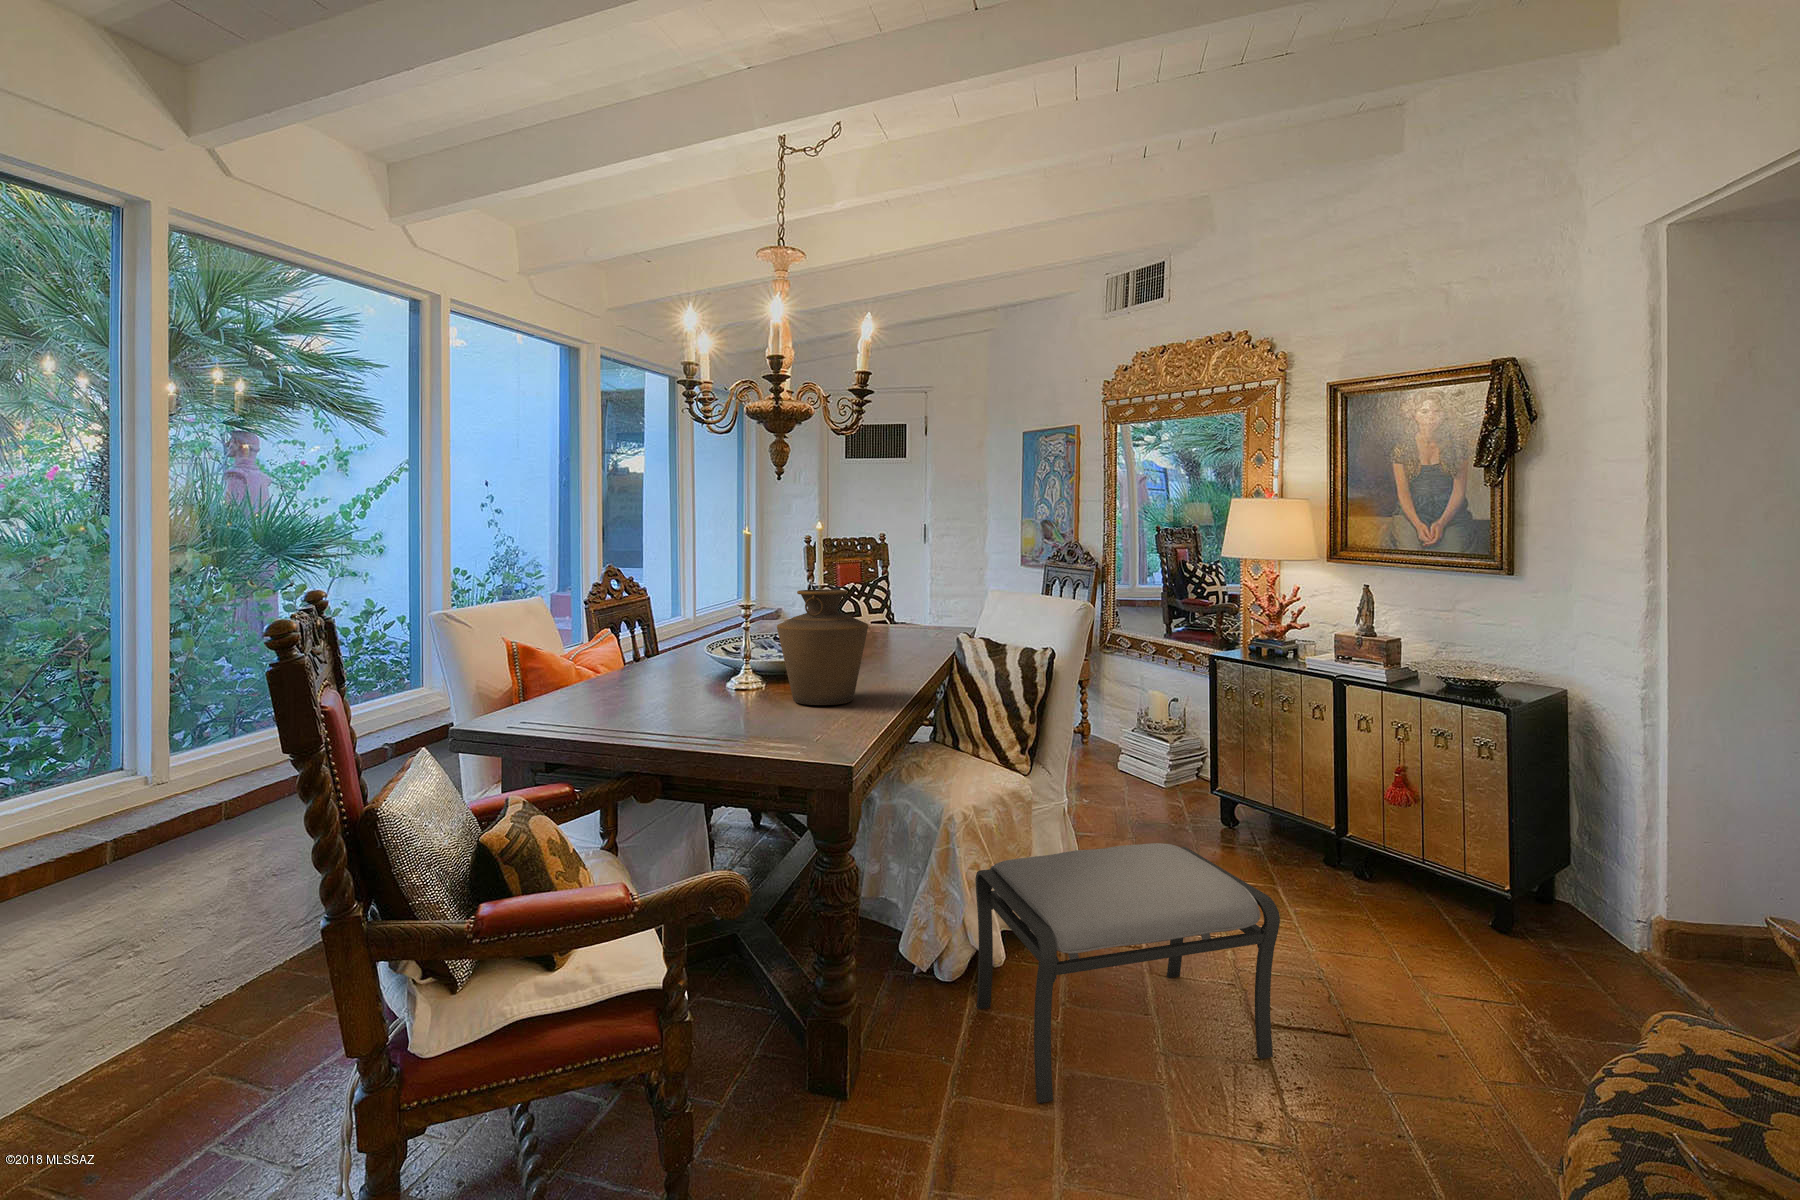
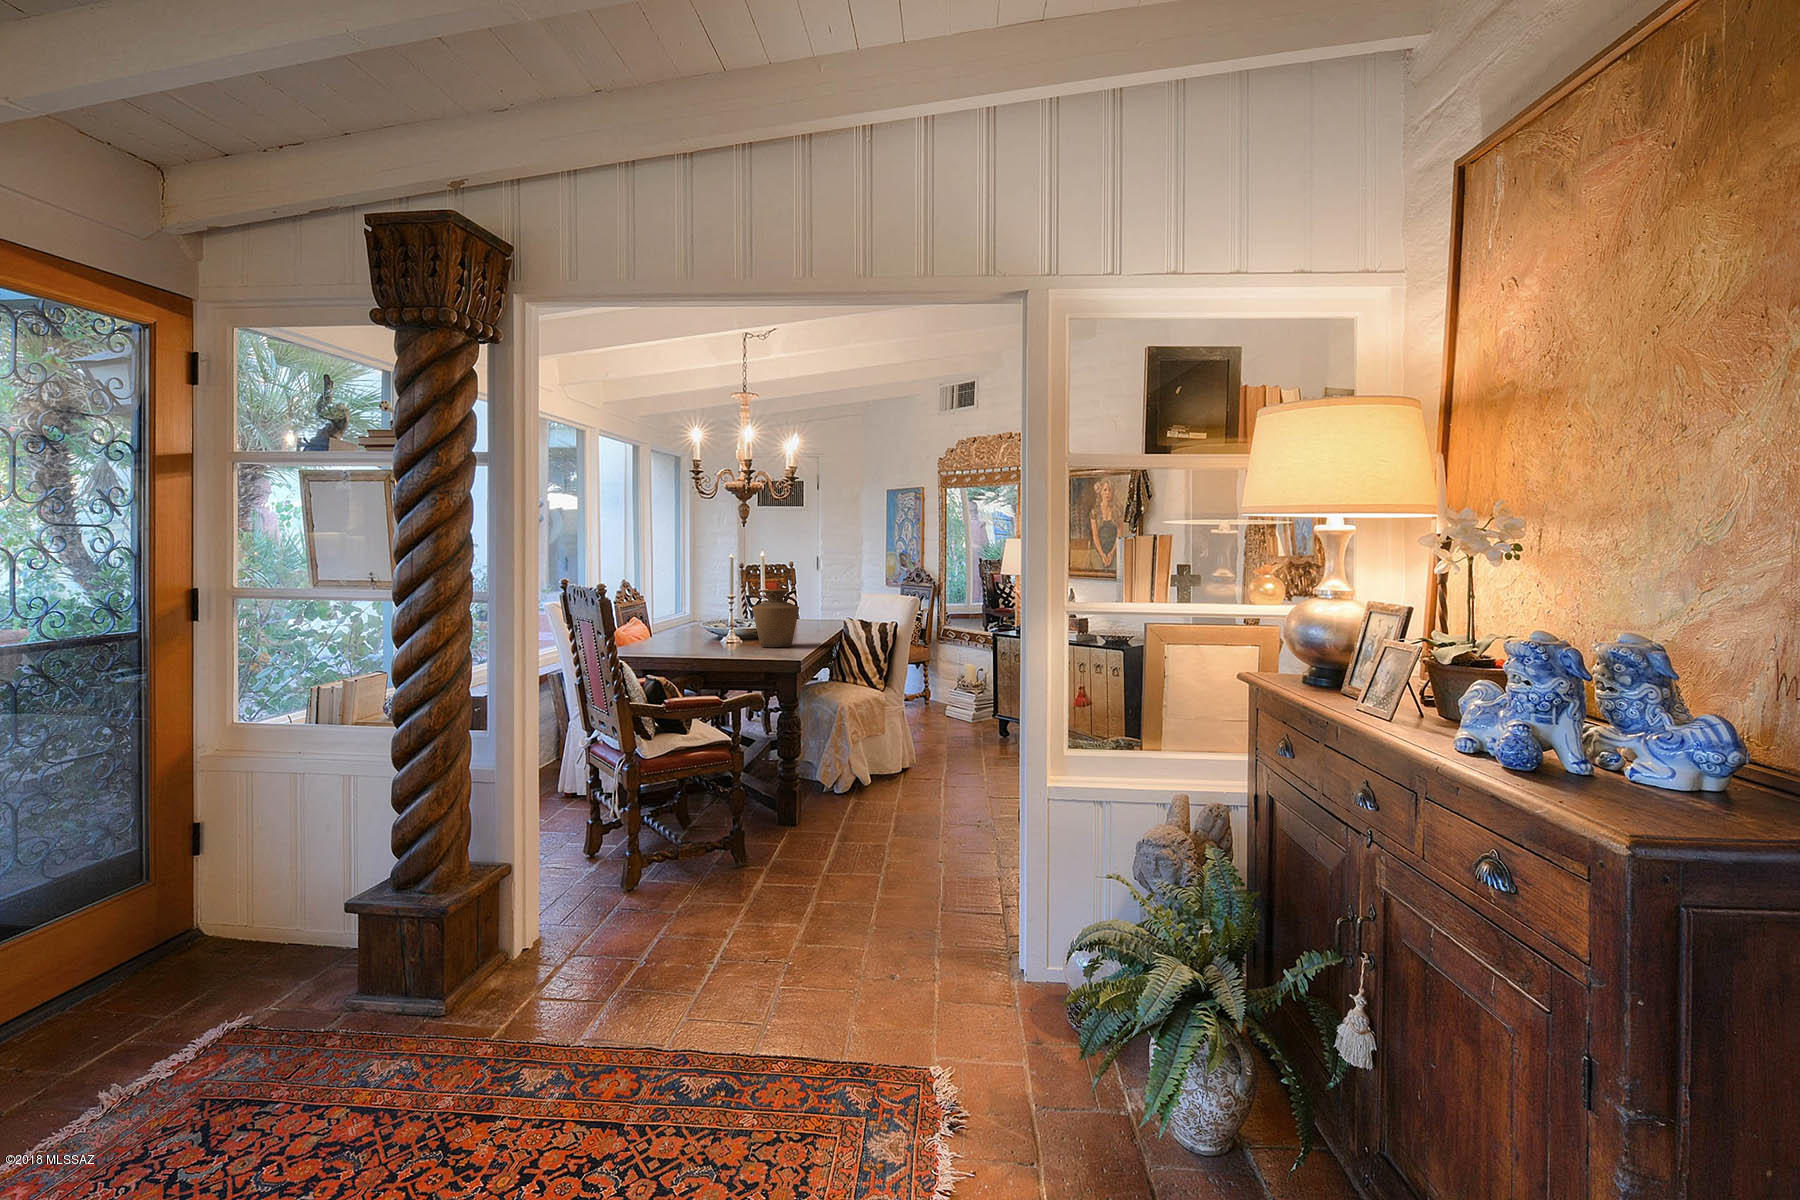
ottoman: present [976,843,1280,1103] -> none [855,715,995,819]

